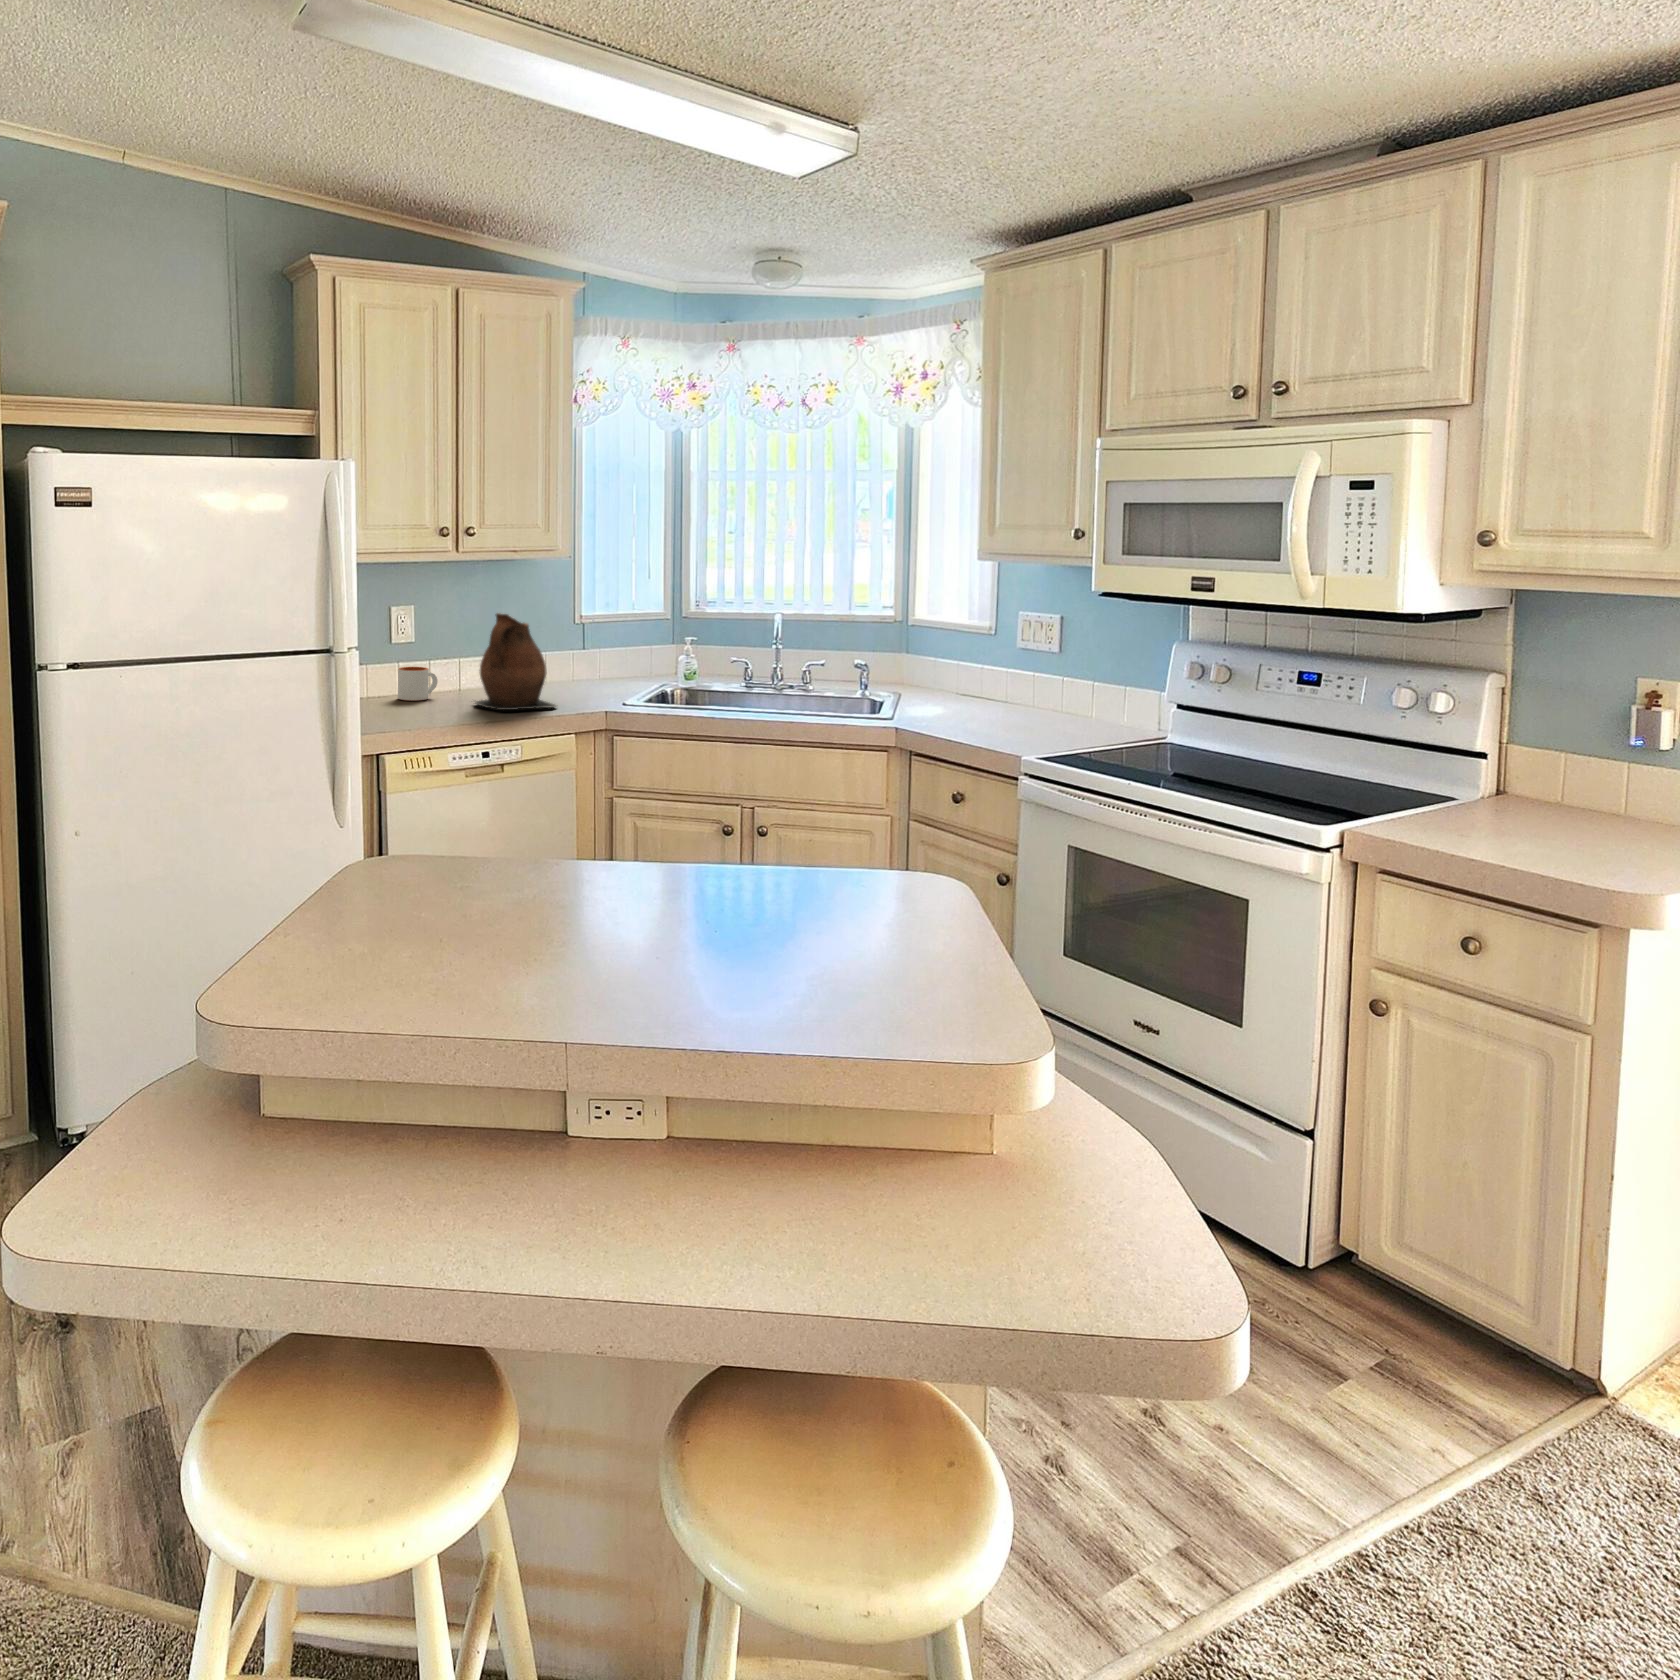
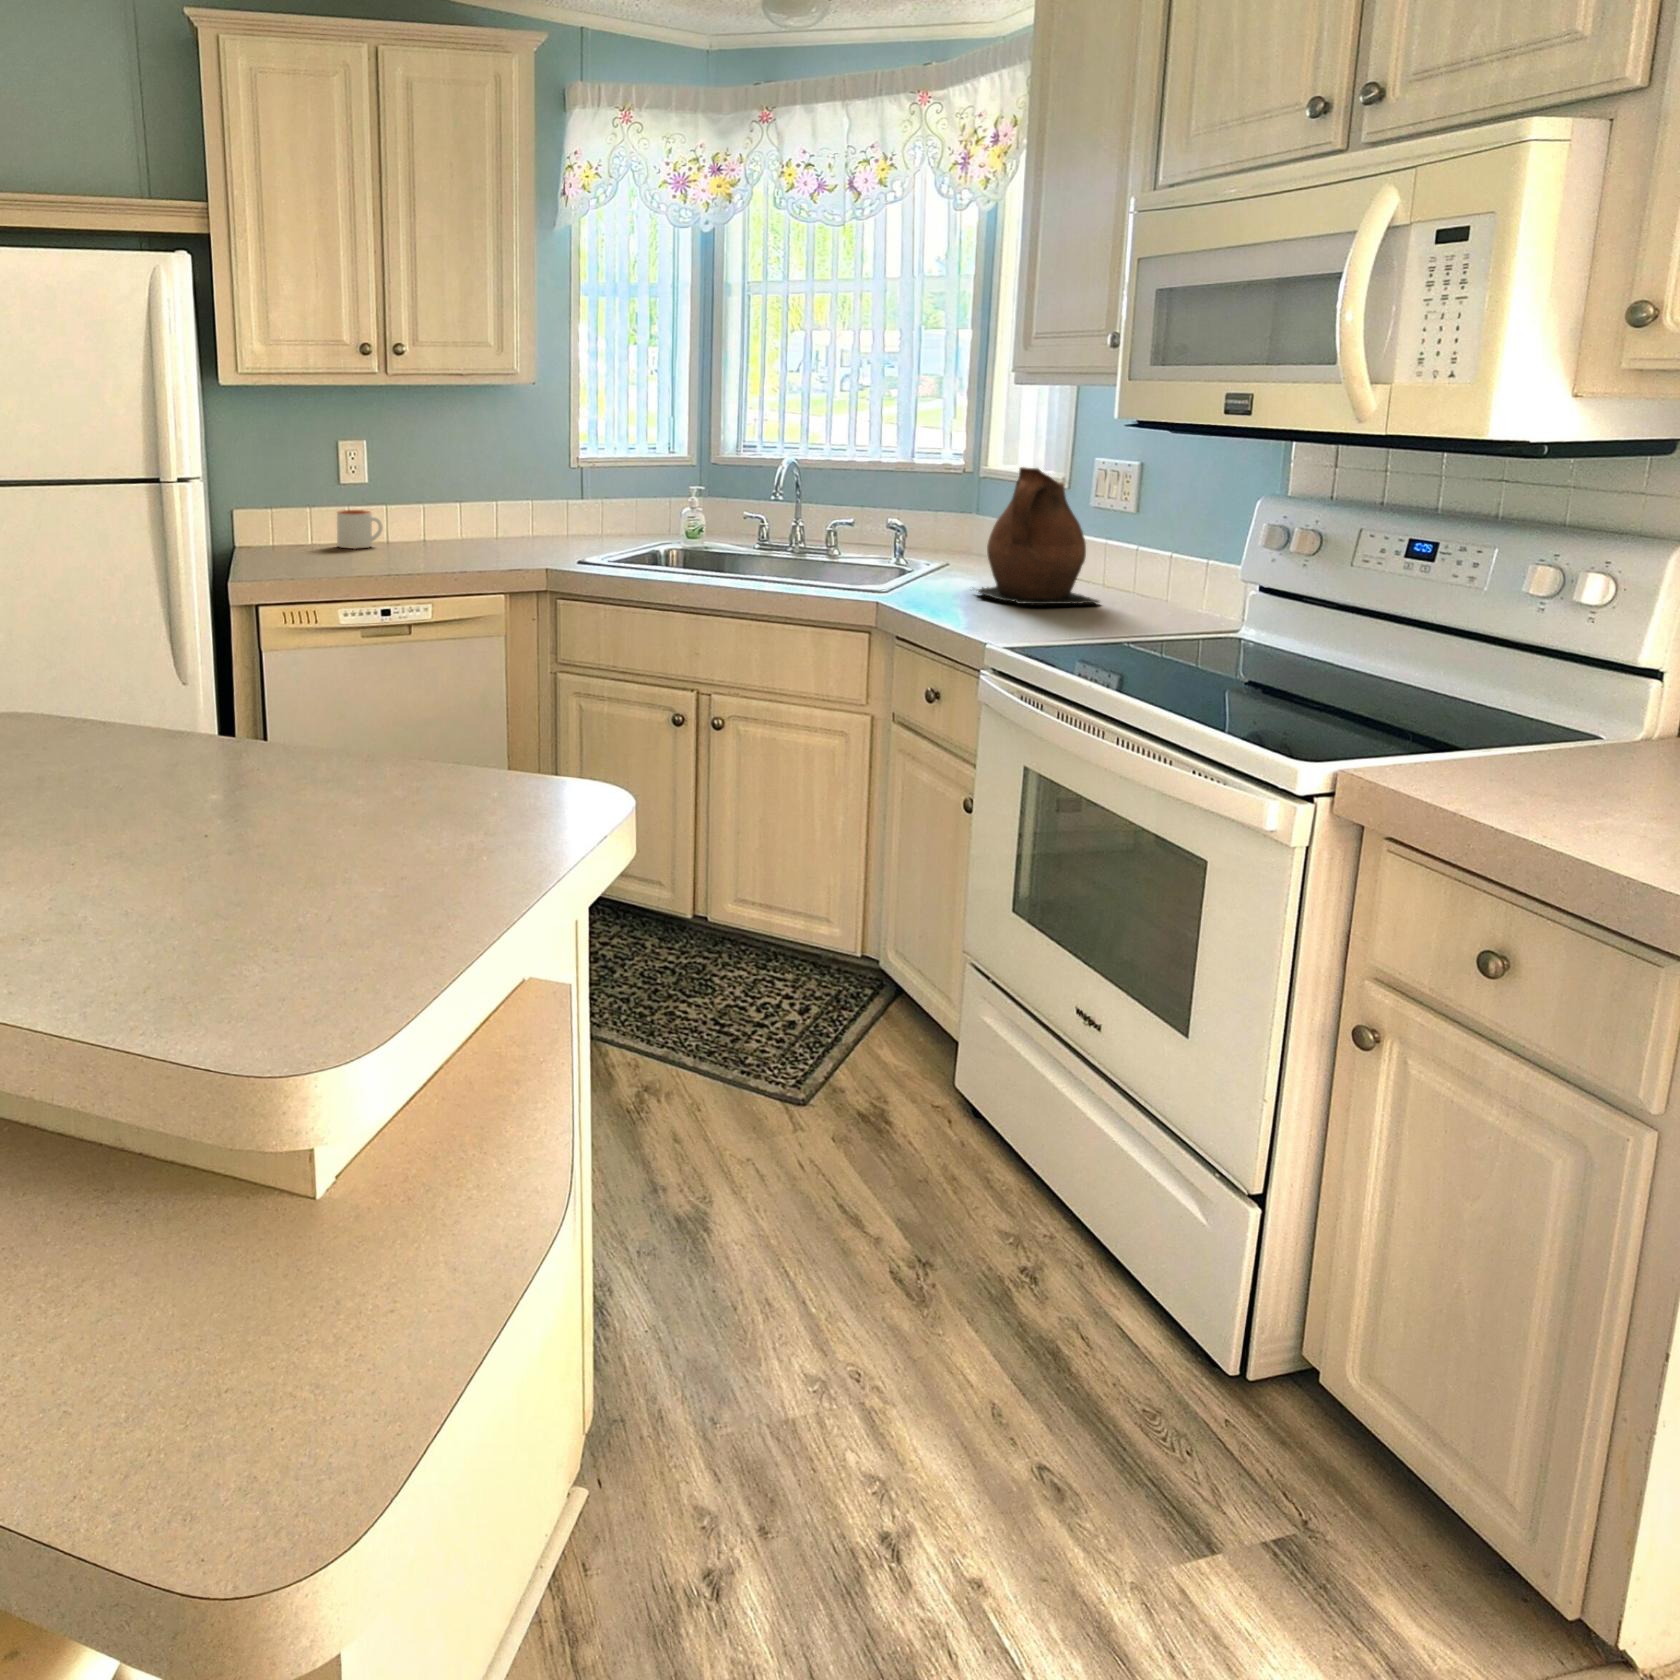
ceramic pitcher: present [475,613,556,710] -> present [978,467,1099,606]

